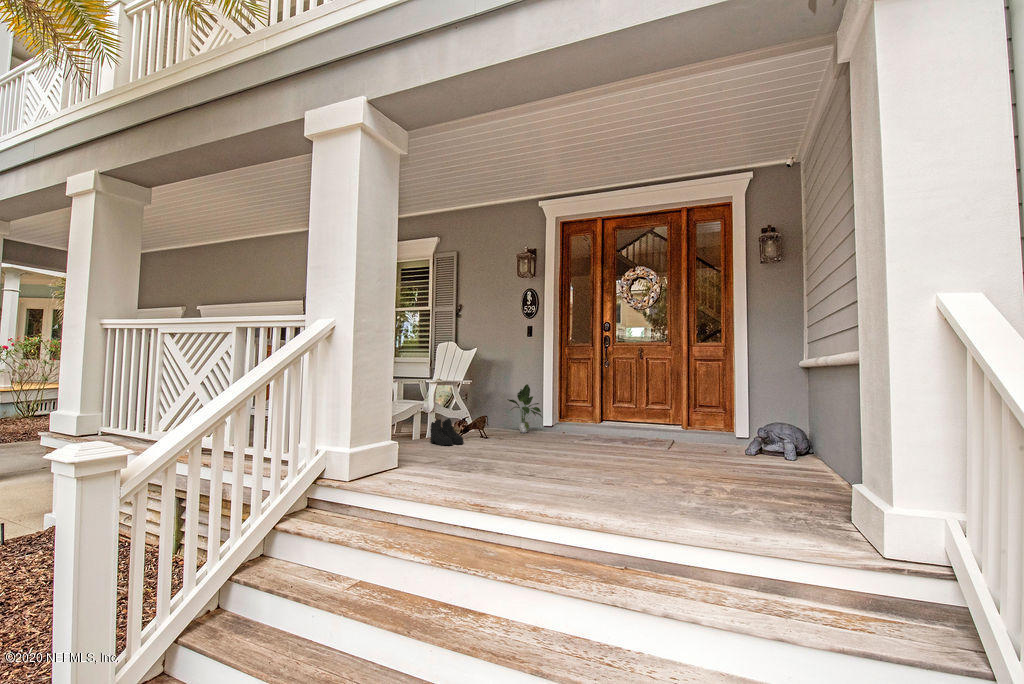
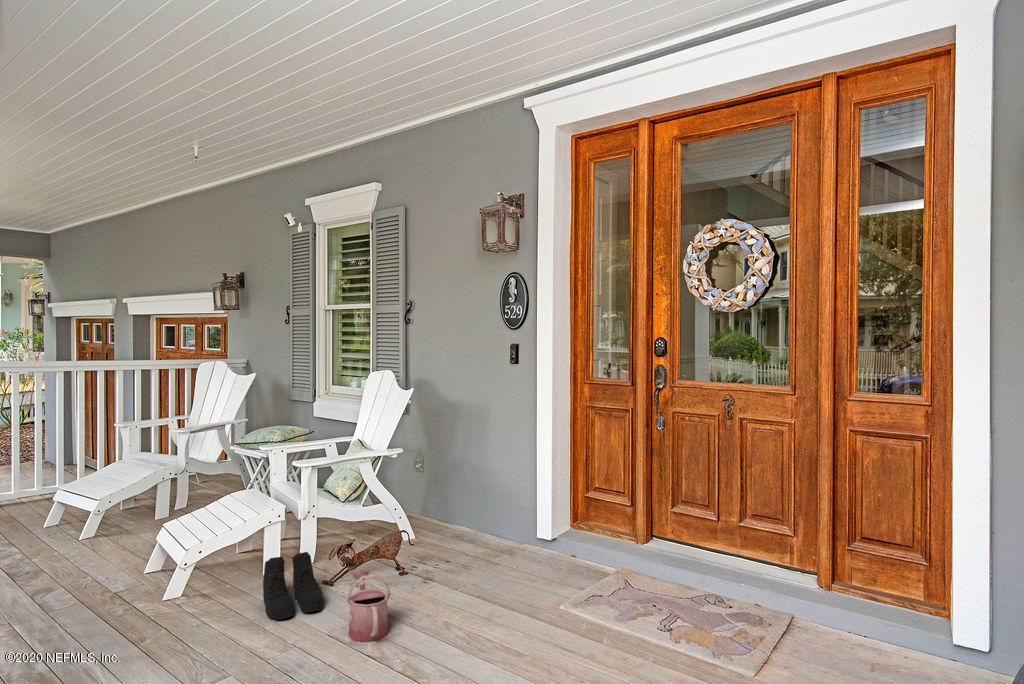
potted plant: present [507,384,543,433] -> none [464,457,535,551]
watering can: none [481,420,507,448] -> present [347,571,391,642]

